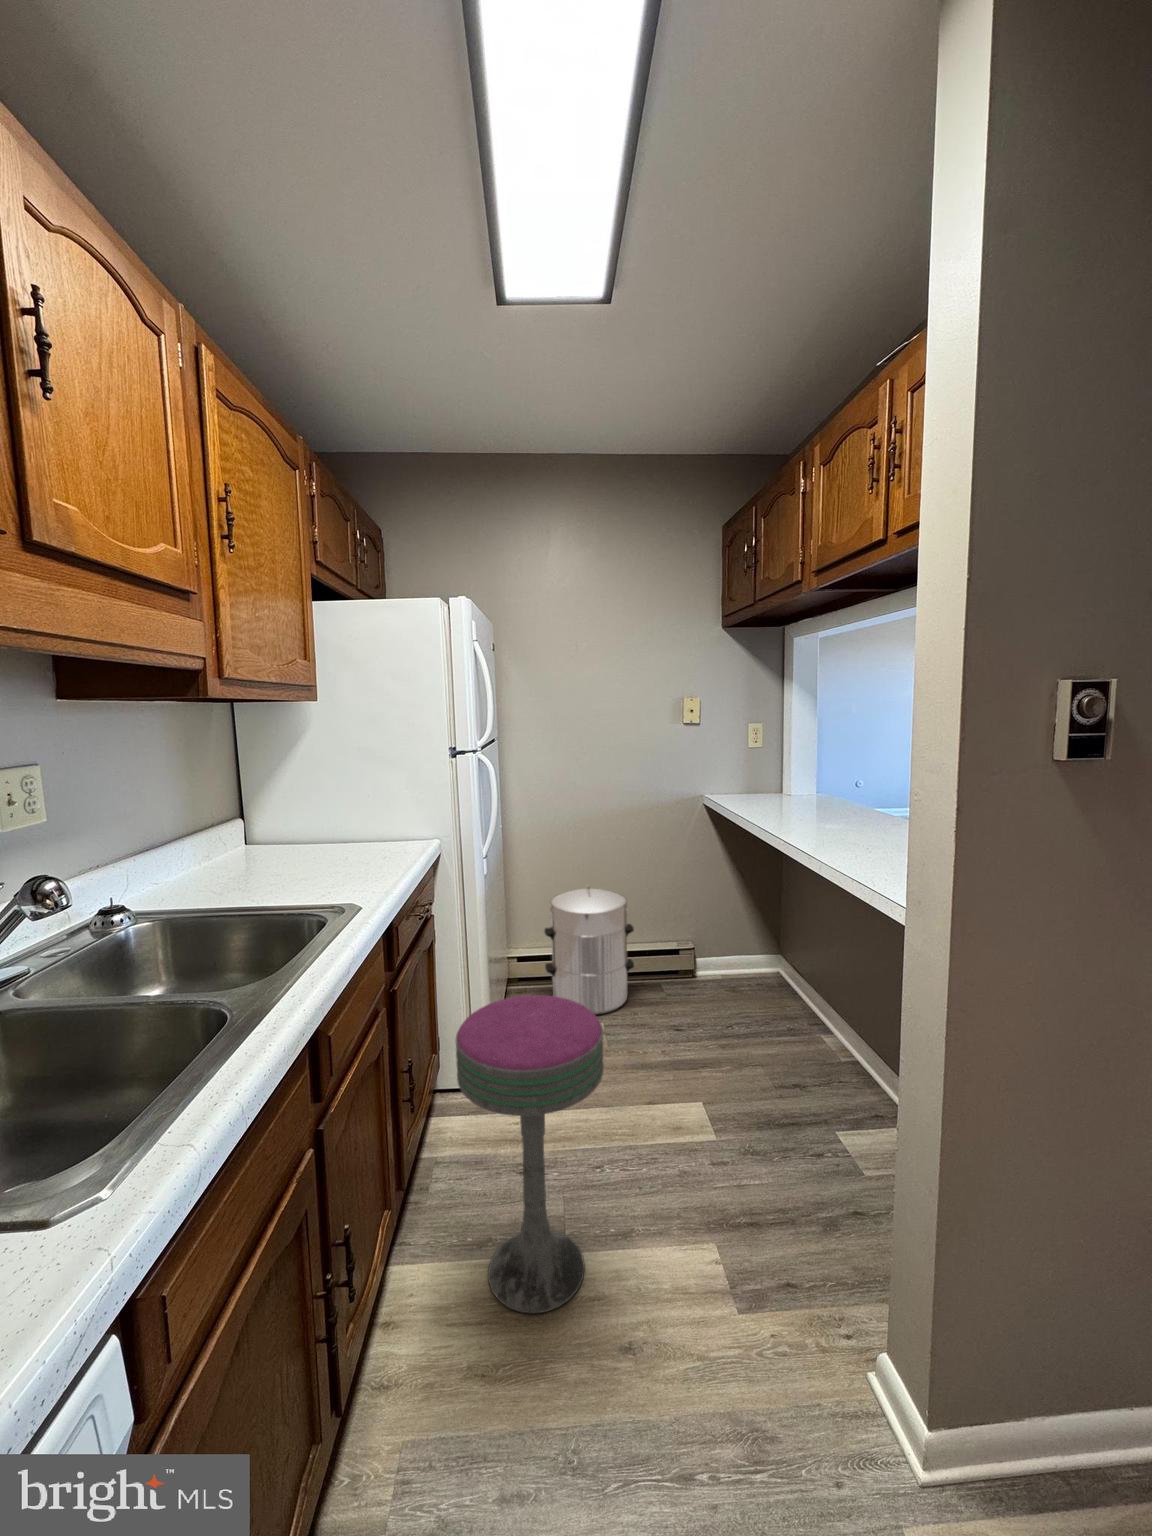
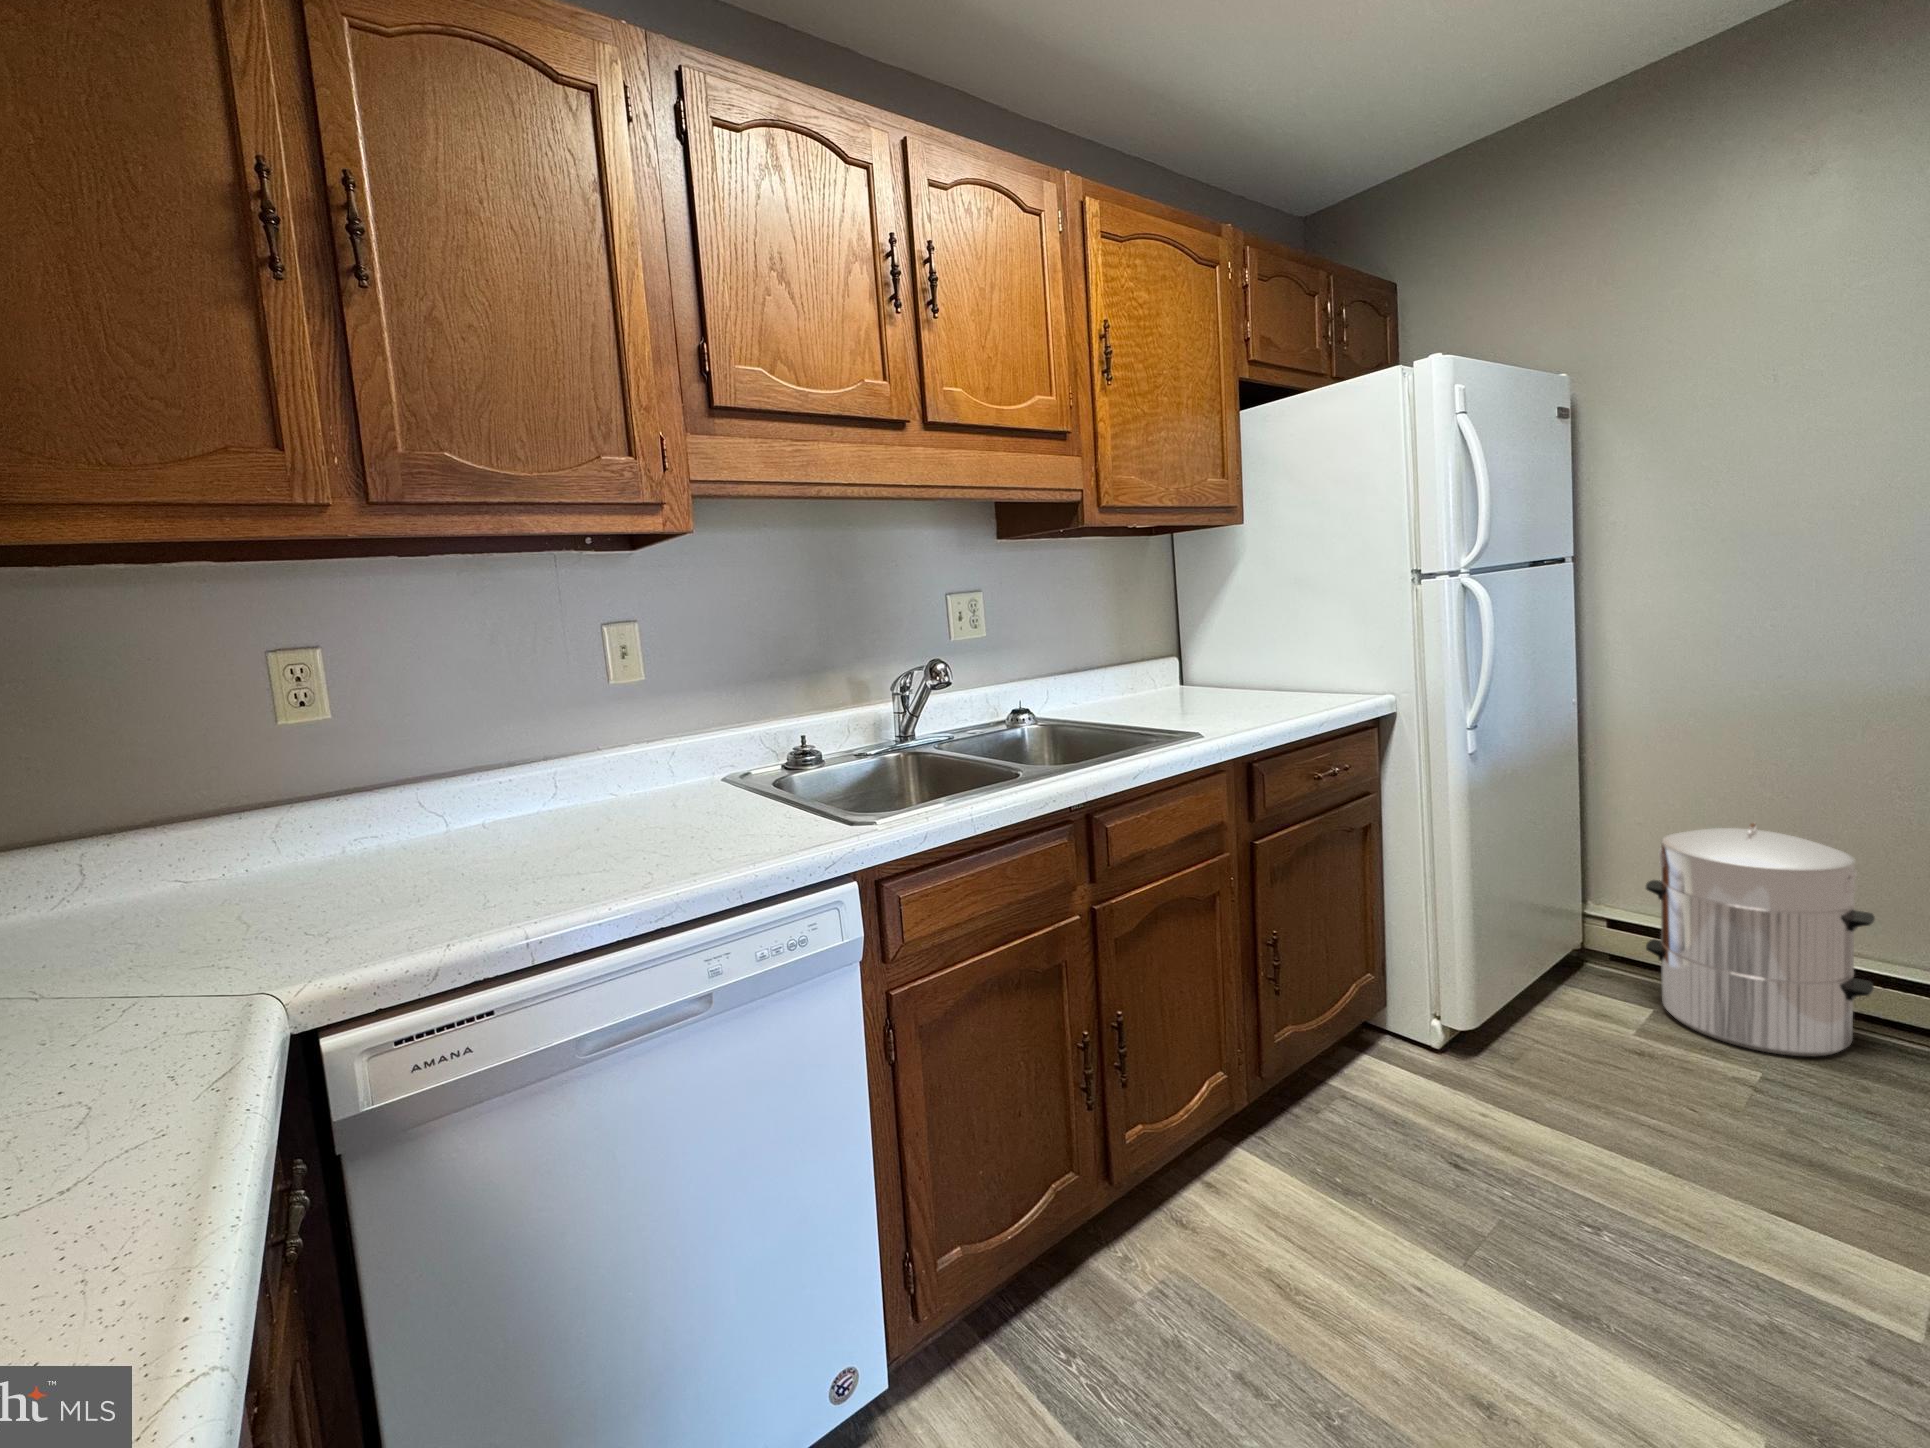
bar stool: present [456,995,604,1314] -> none [1293,886,1521,1302]

